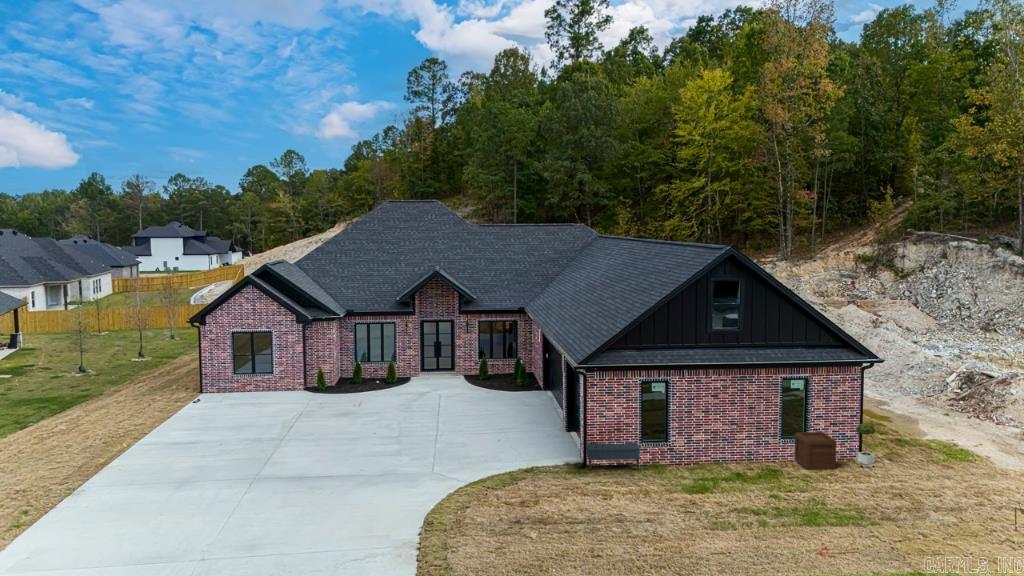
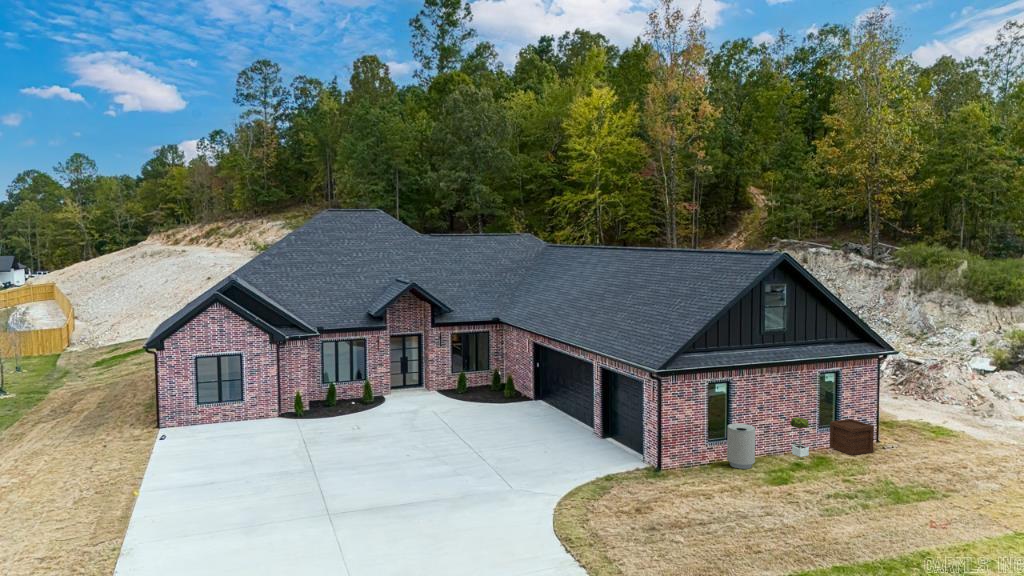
potted tree: present [856,424,876,464] -> present [790,417,809,457]
trash can: none [660,425,687,470] -> present [727,423,755,469]
bench: present [586,442,640,471] -> none [661,444,718,479]

